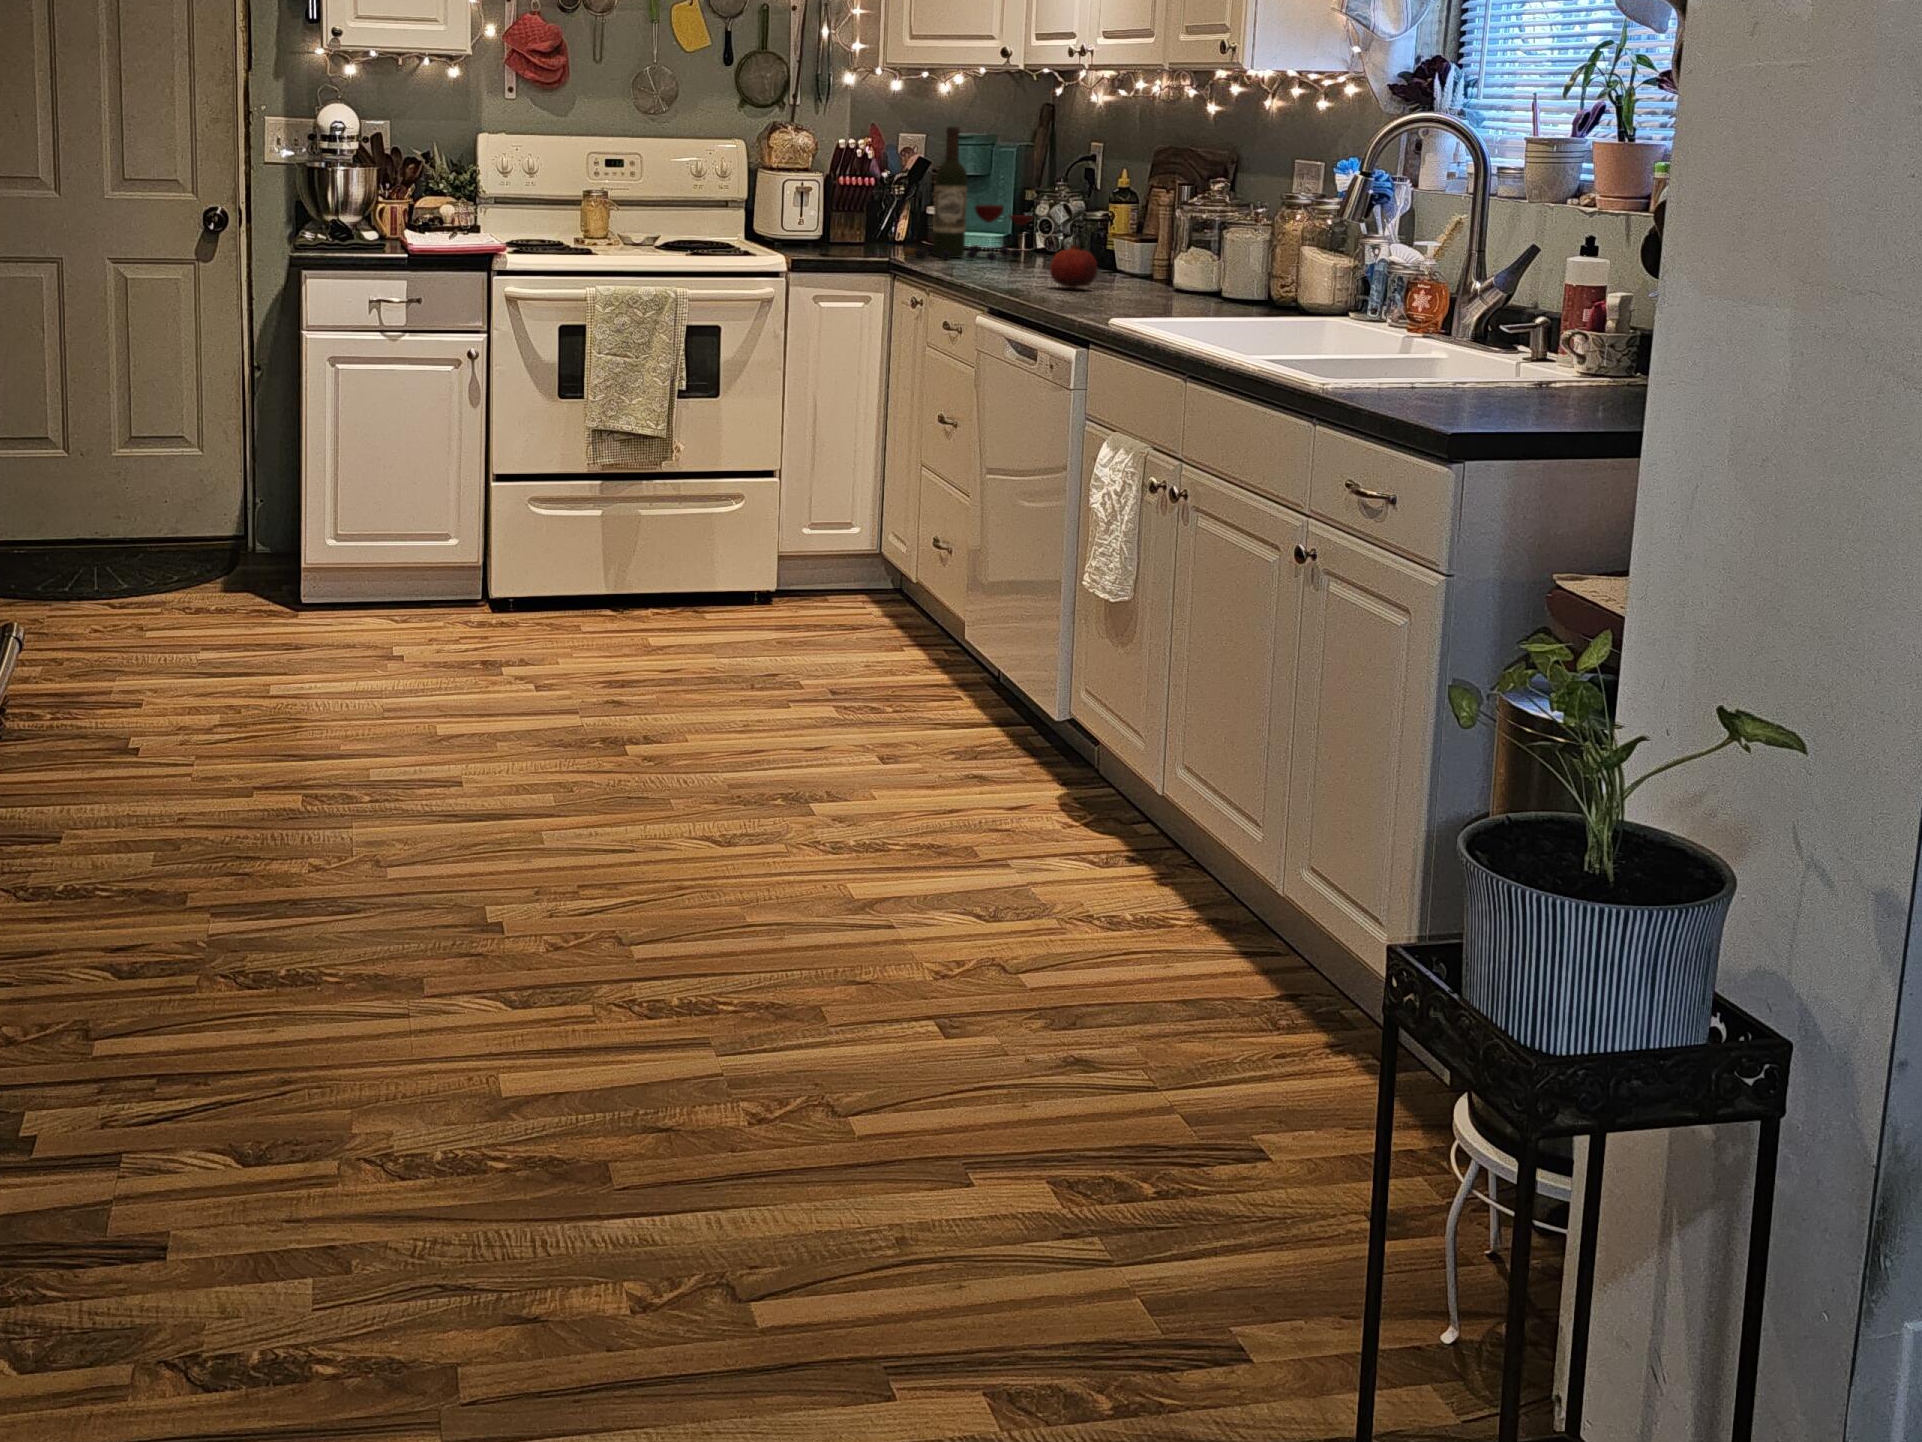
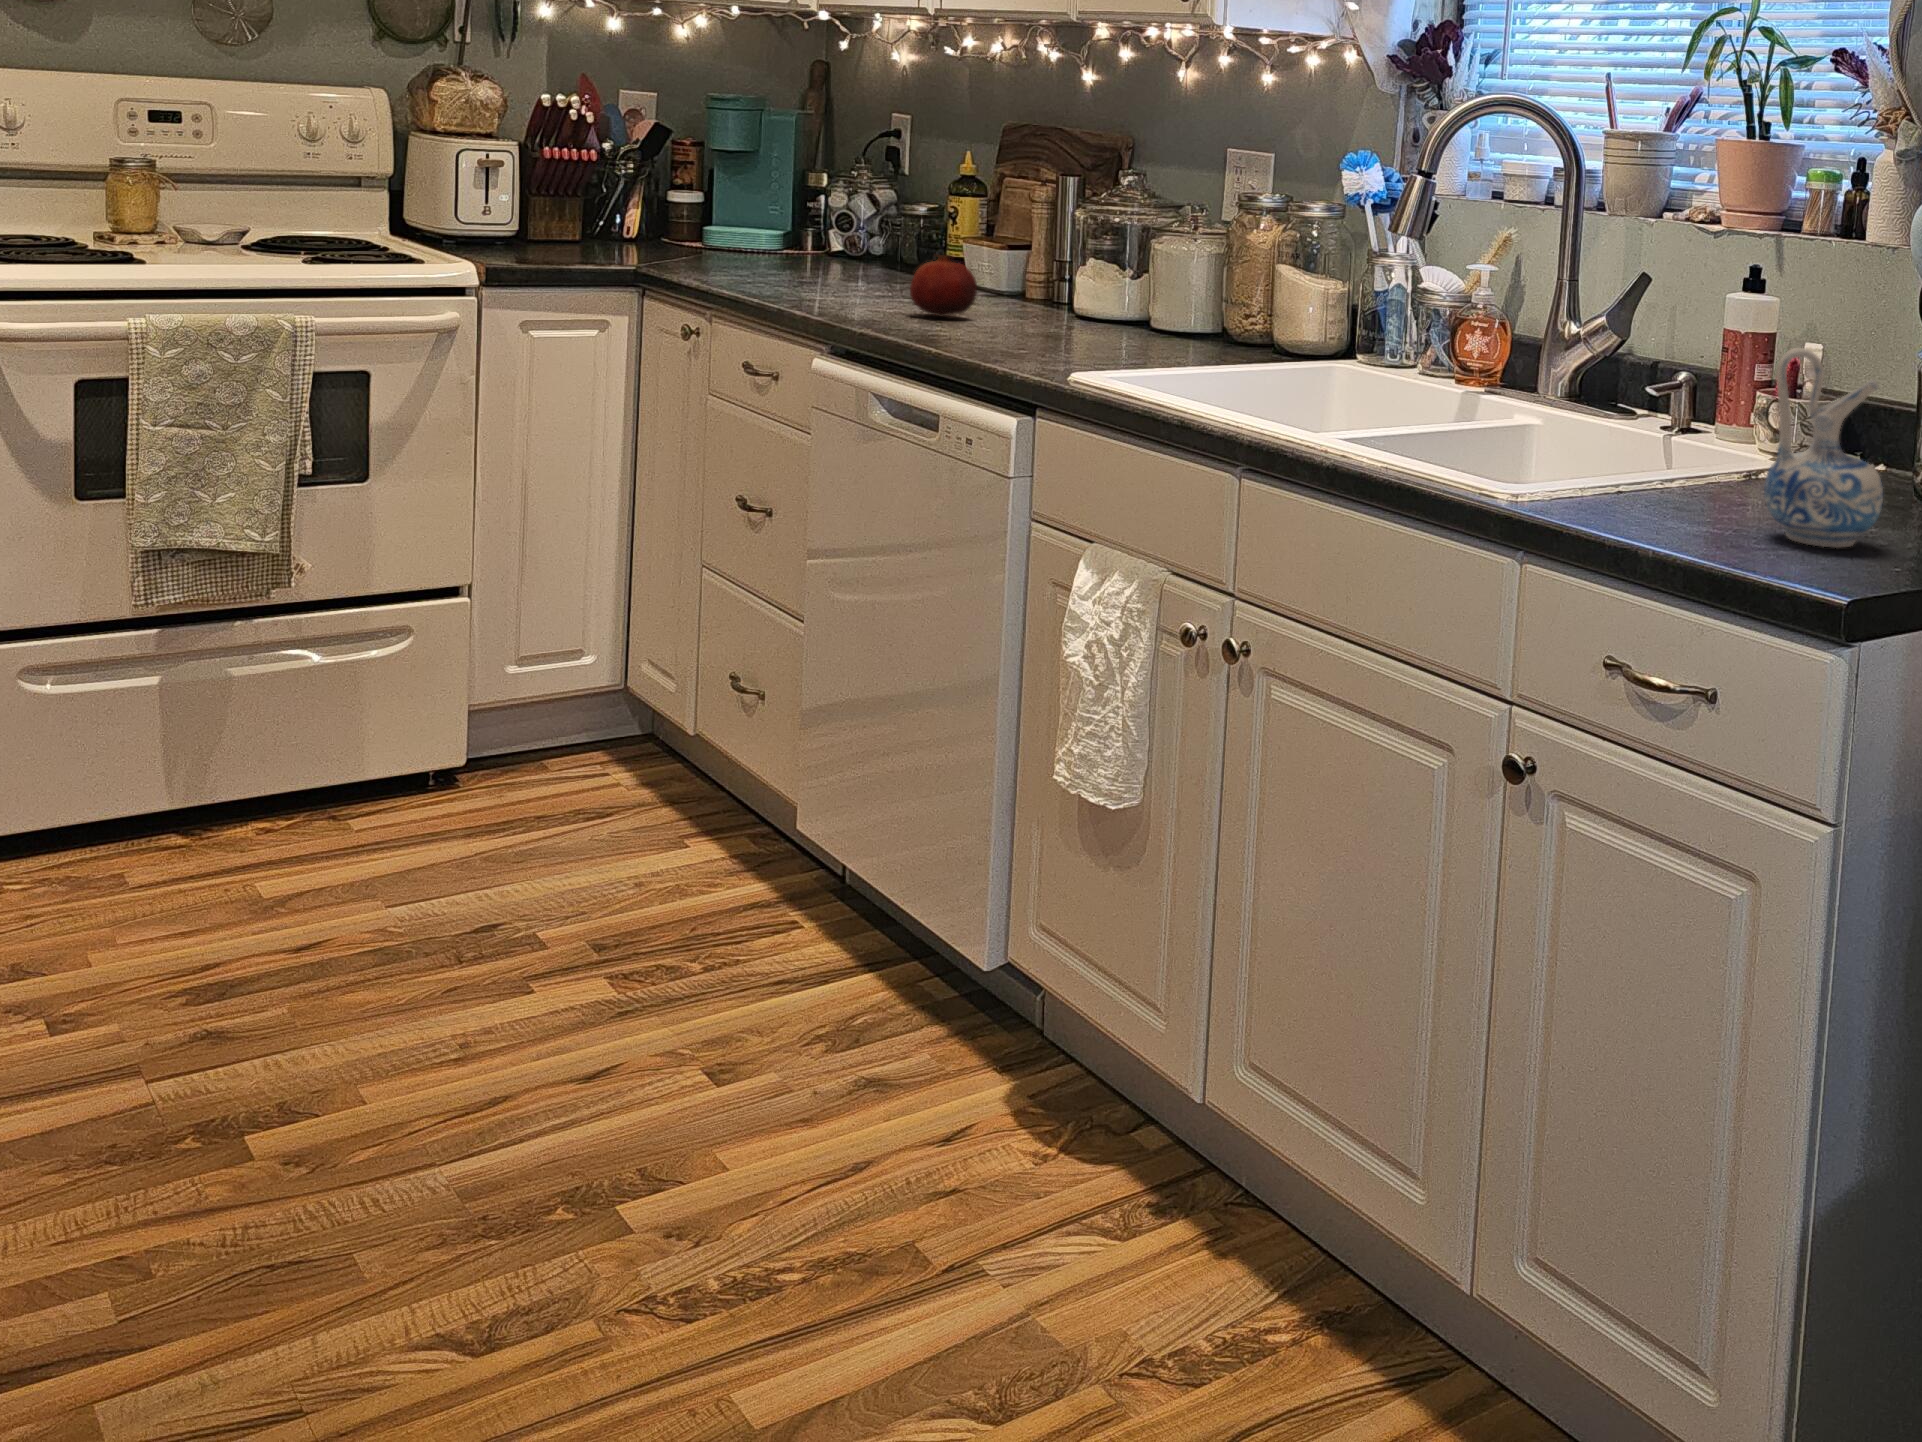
wine bottle: present [901,126,1033,261] -> none [641,83,841,272]
ceramic pitcher: none [1445,284,1525,413] -> present [1764,348,1883,547]

